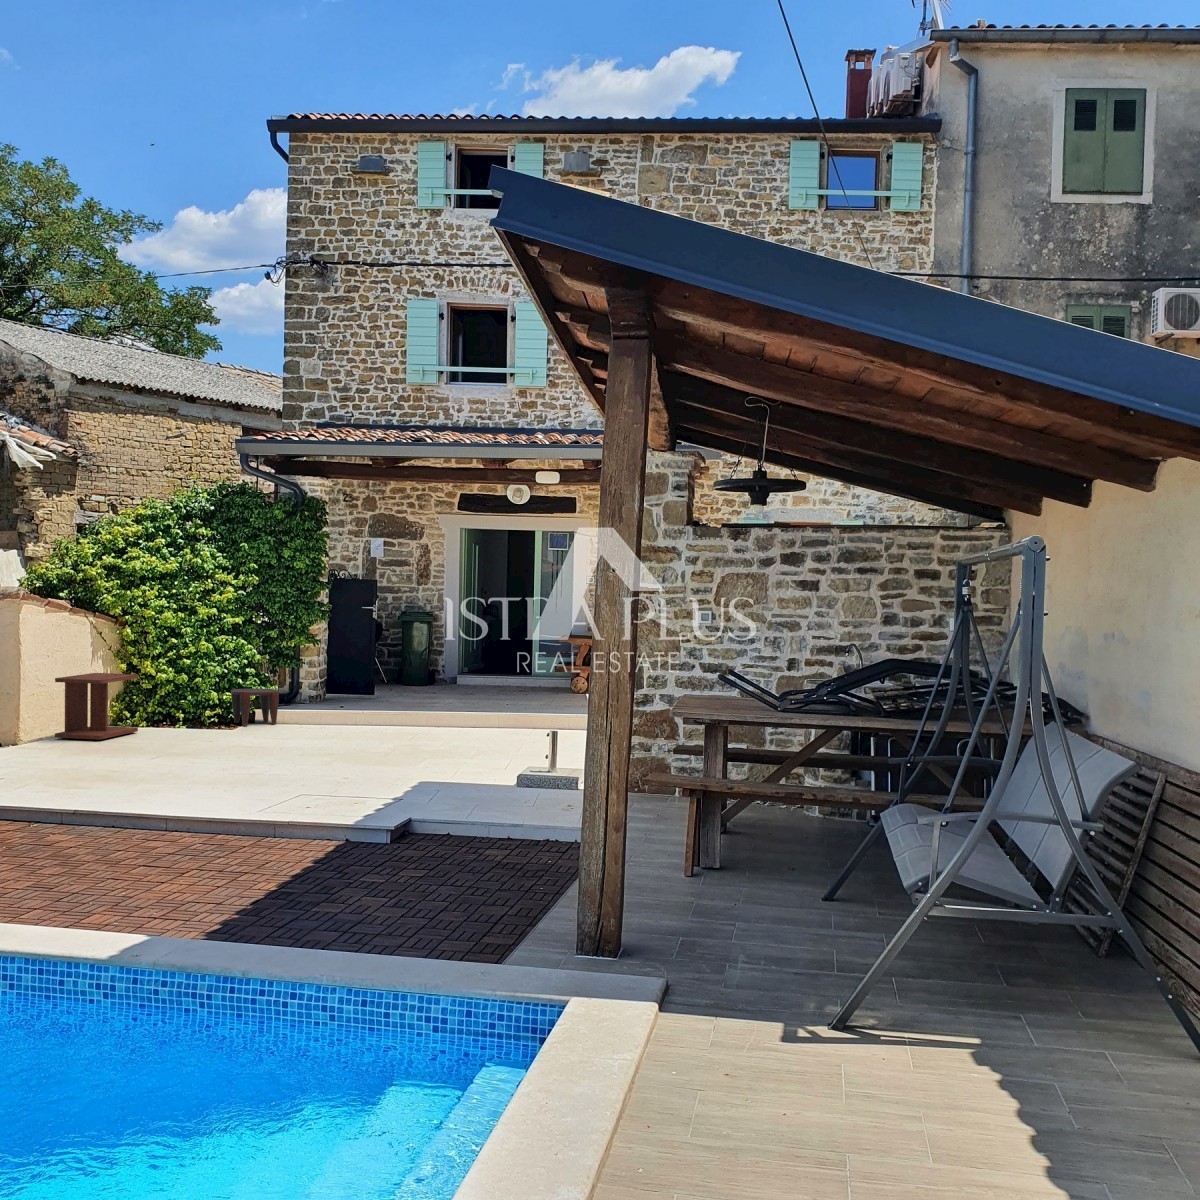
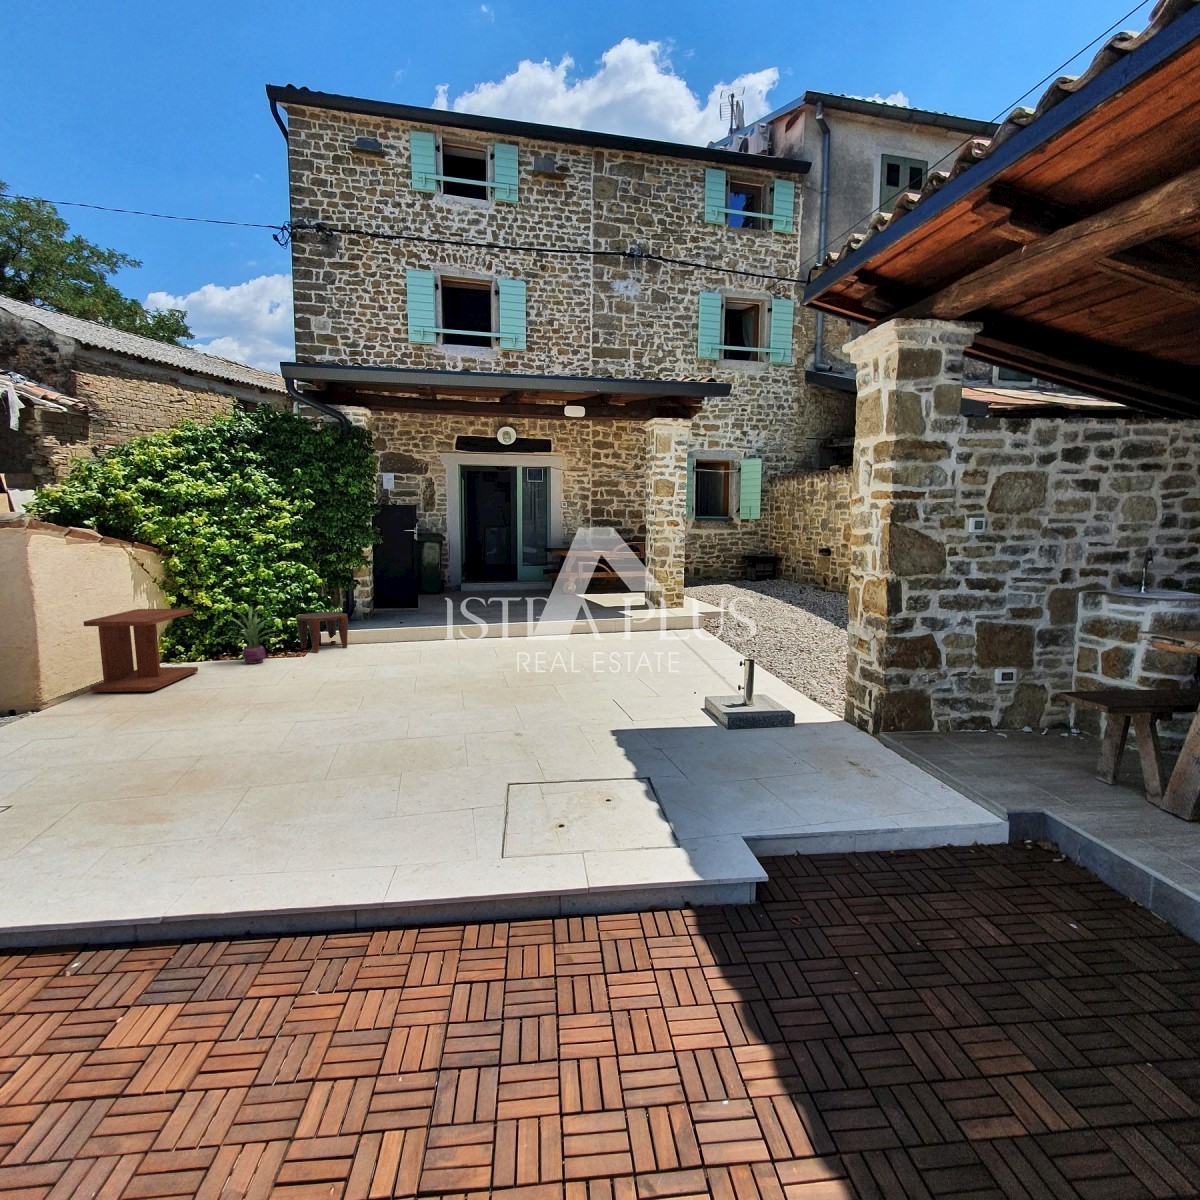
decorative plant: none [155,676,216,730] -> present [233,607,272,664]

